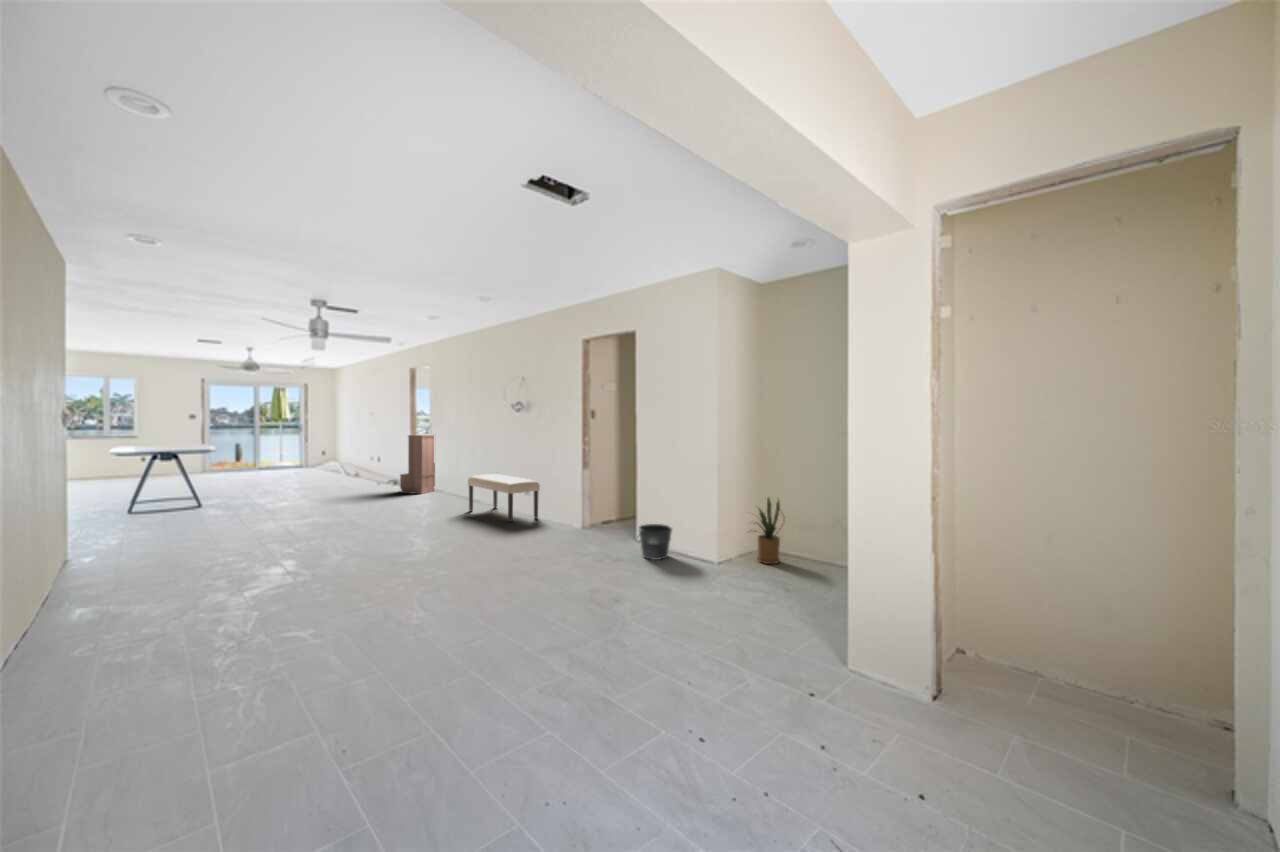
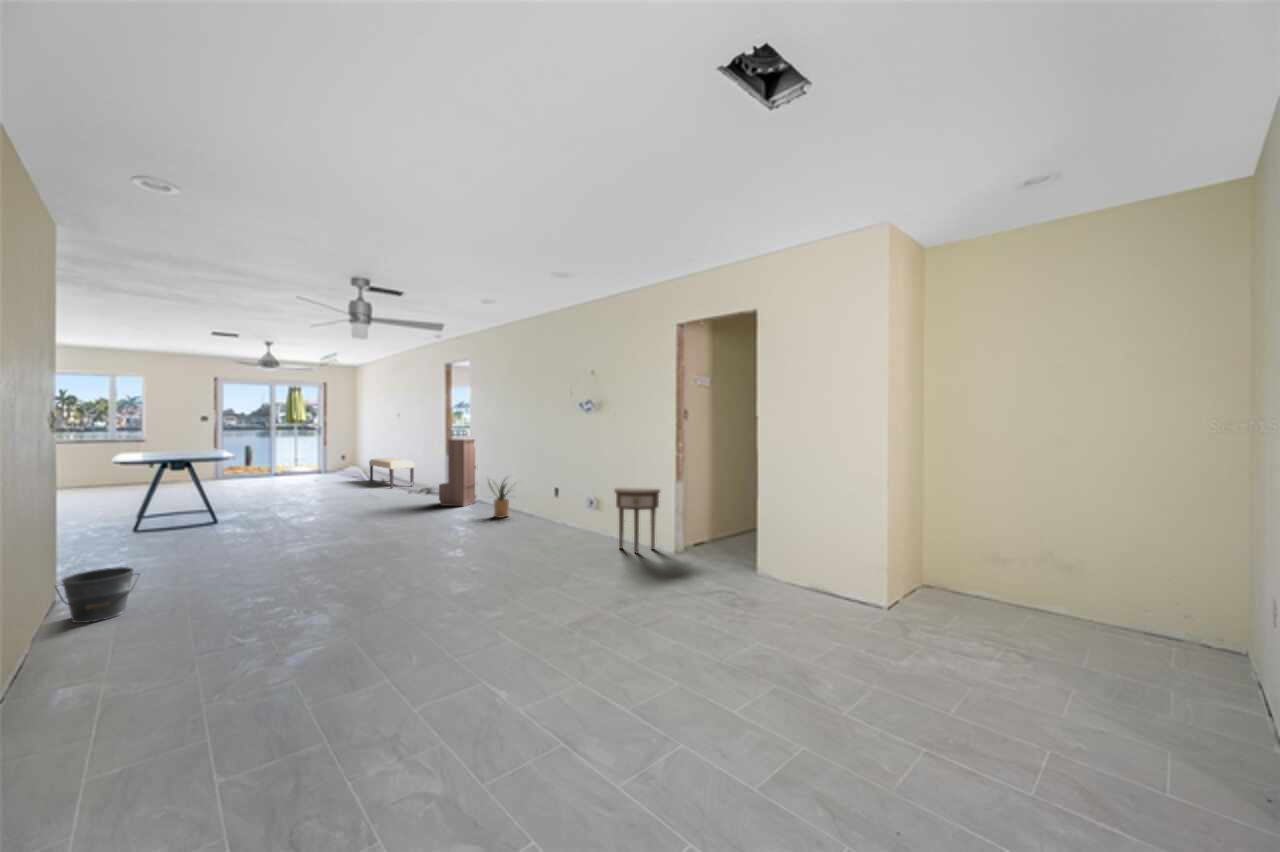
bench: present [468,474,540,522] -> present [369,458,415,488]
side table: none [534,475,573,528] -> present [615,488,660,553]
house plant: present [754,498,781,564] -> present [489,477,512,518]
bucket: present [636,524,672,560] -> present [55,567,140,623]

